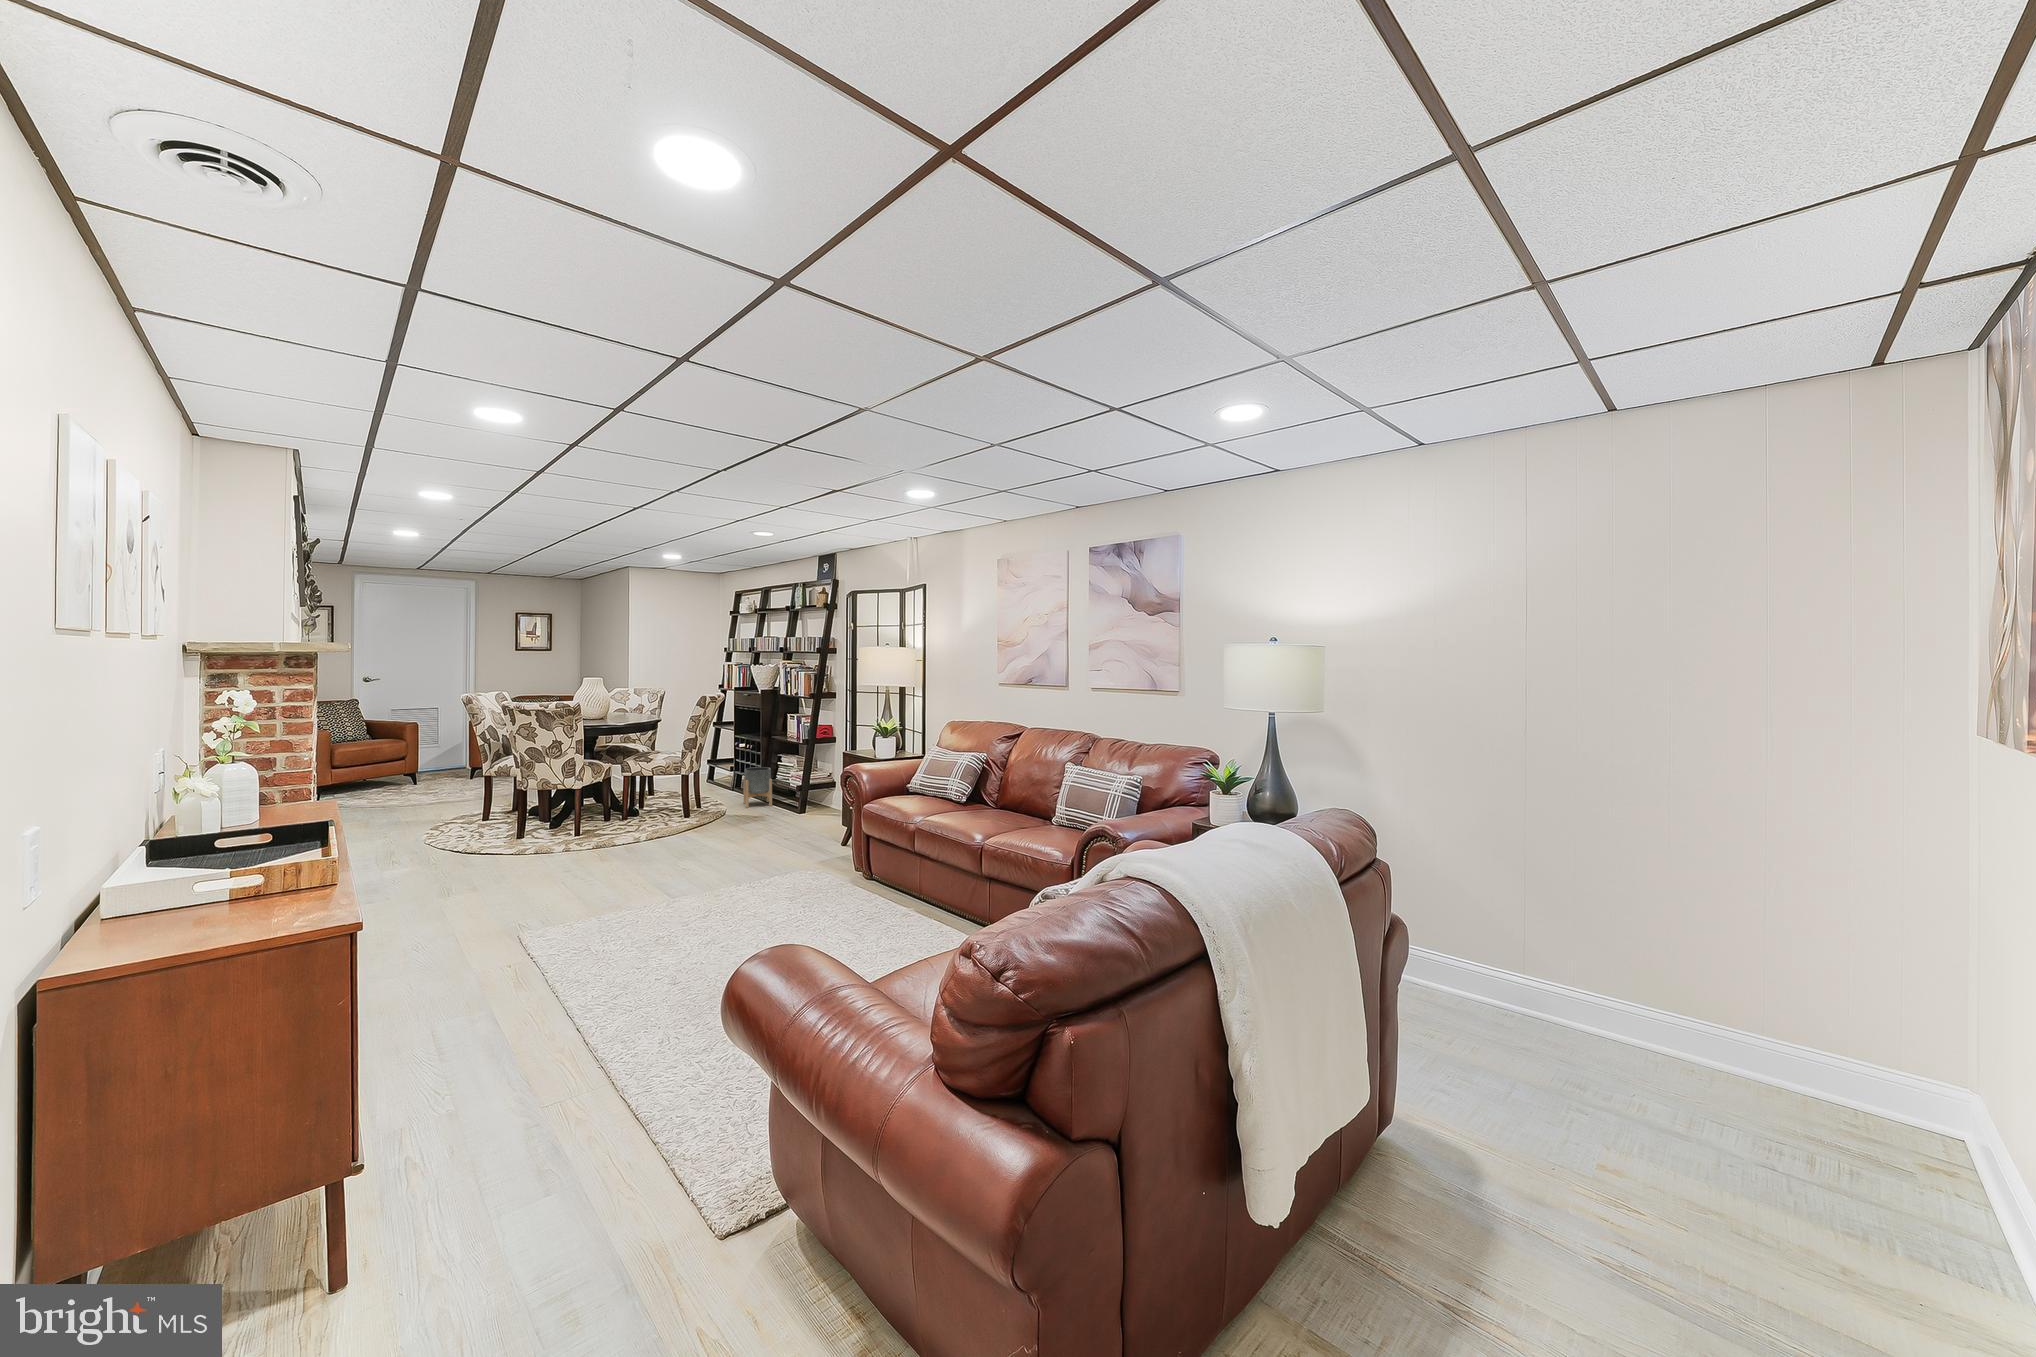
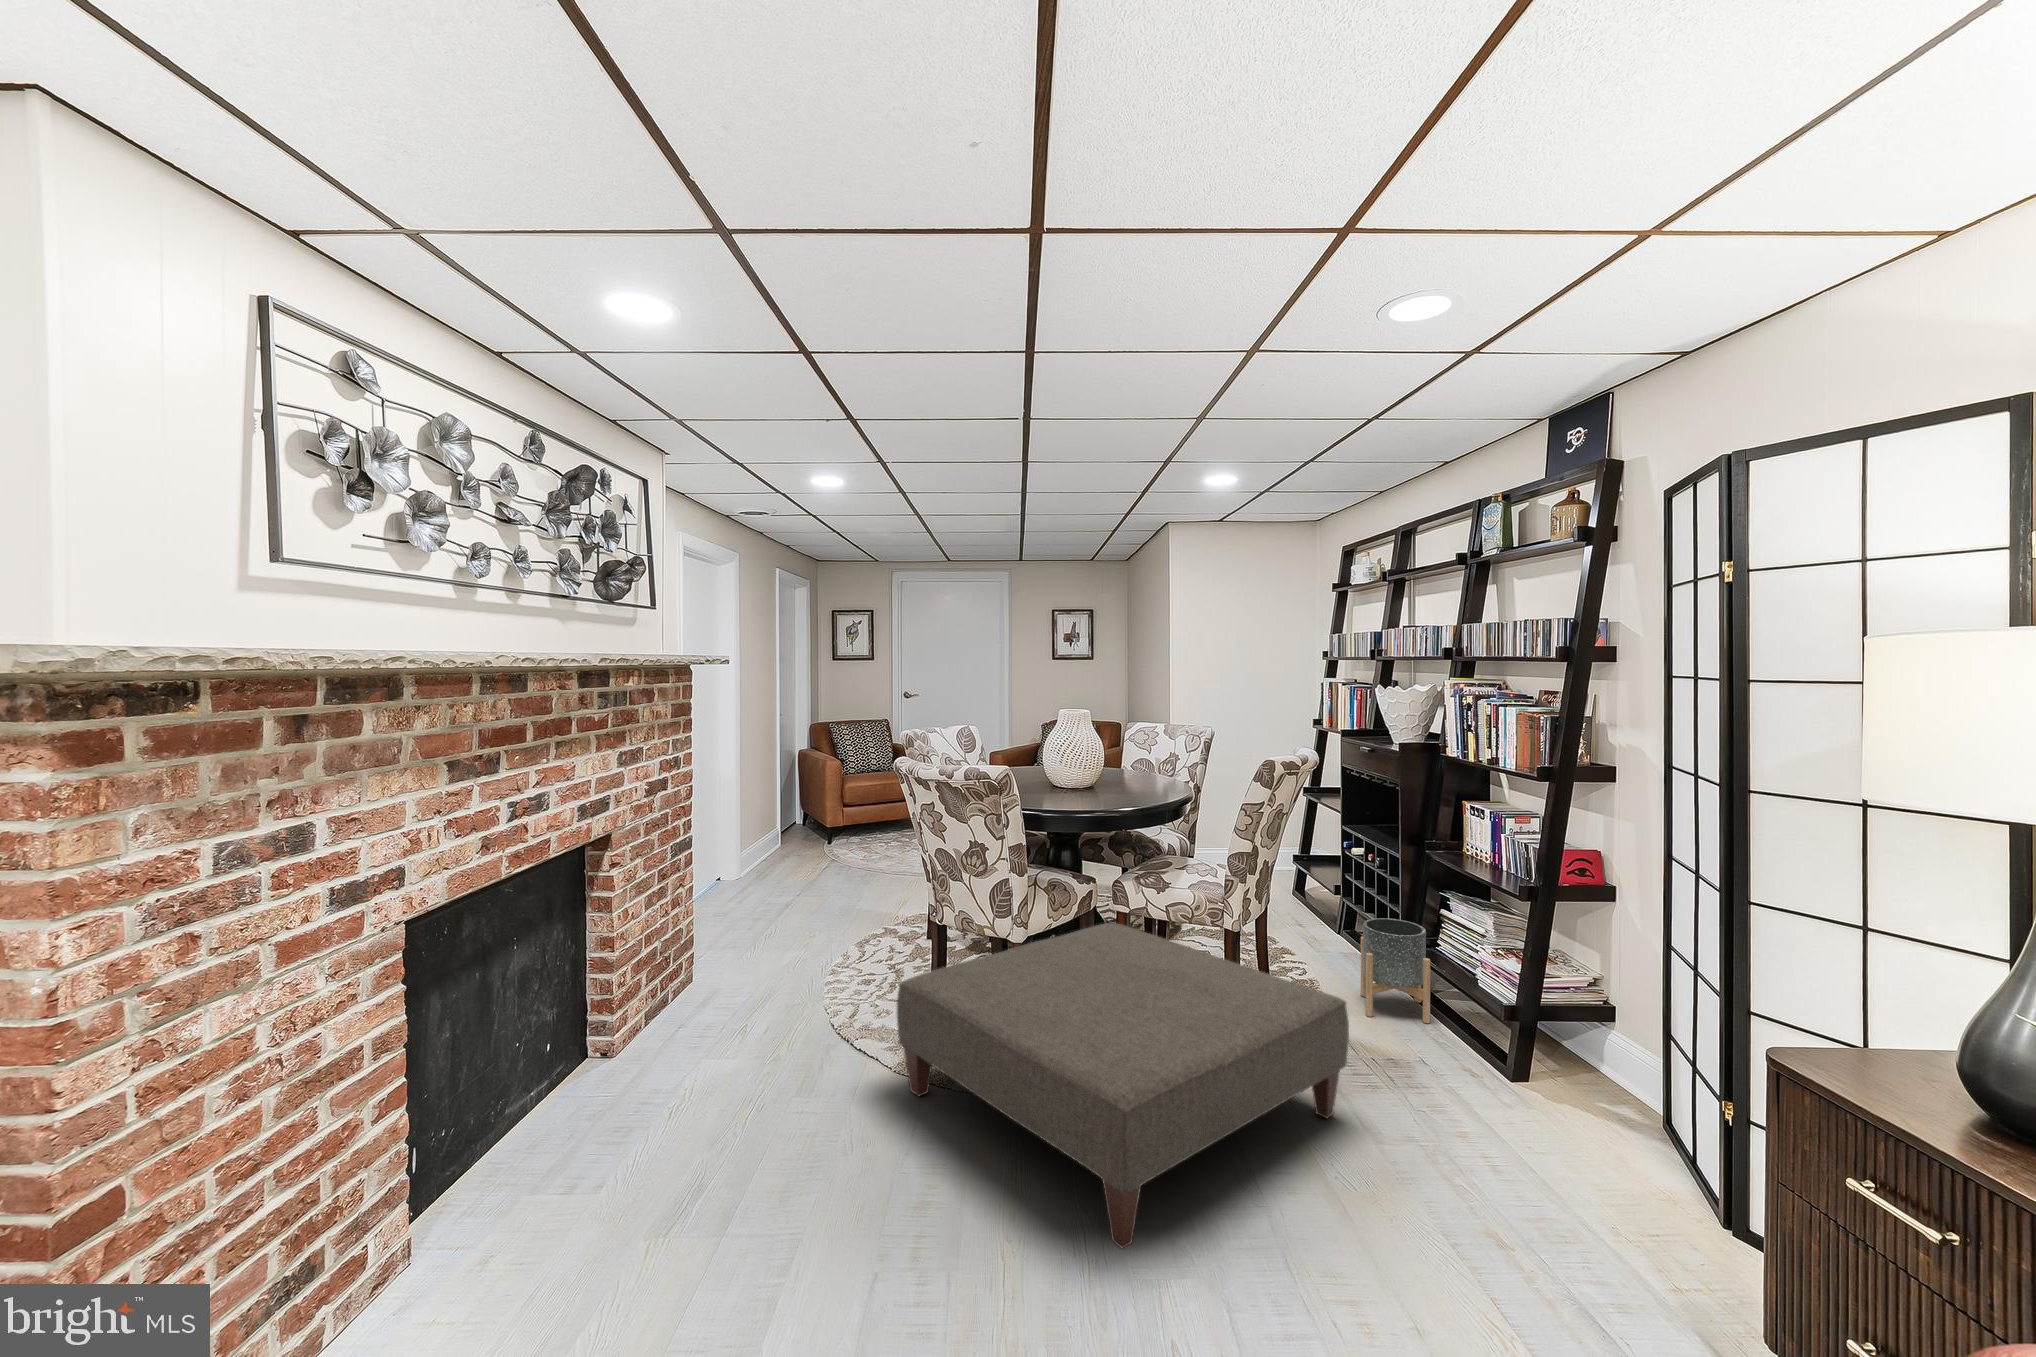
ottoman: none [529,778,738,857] -> present [897,923,1349,1248]

